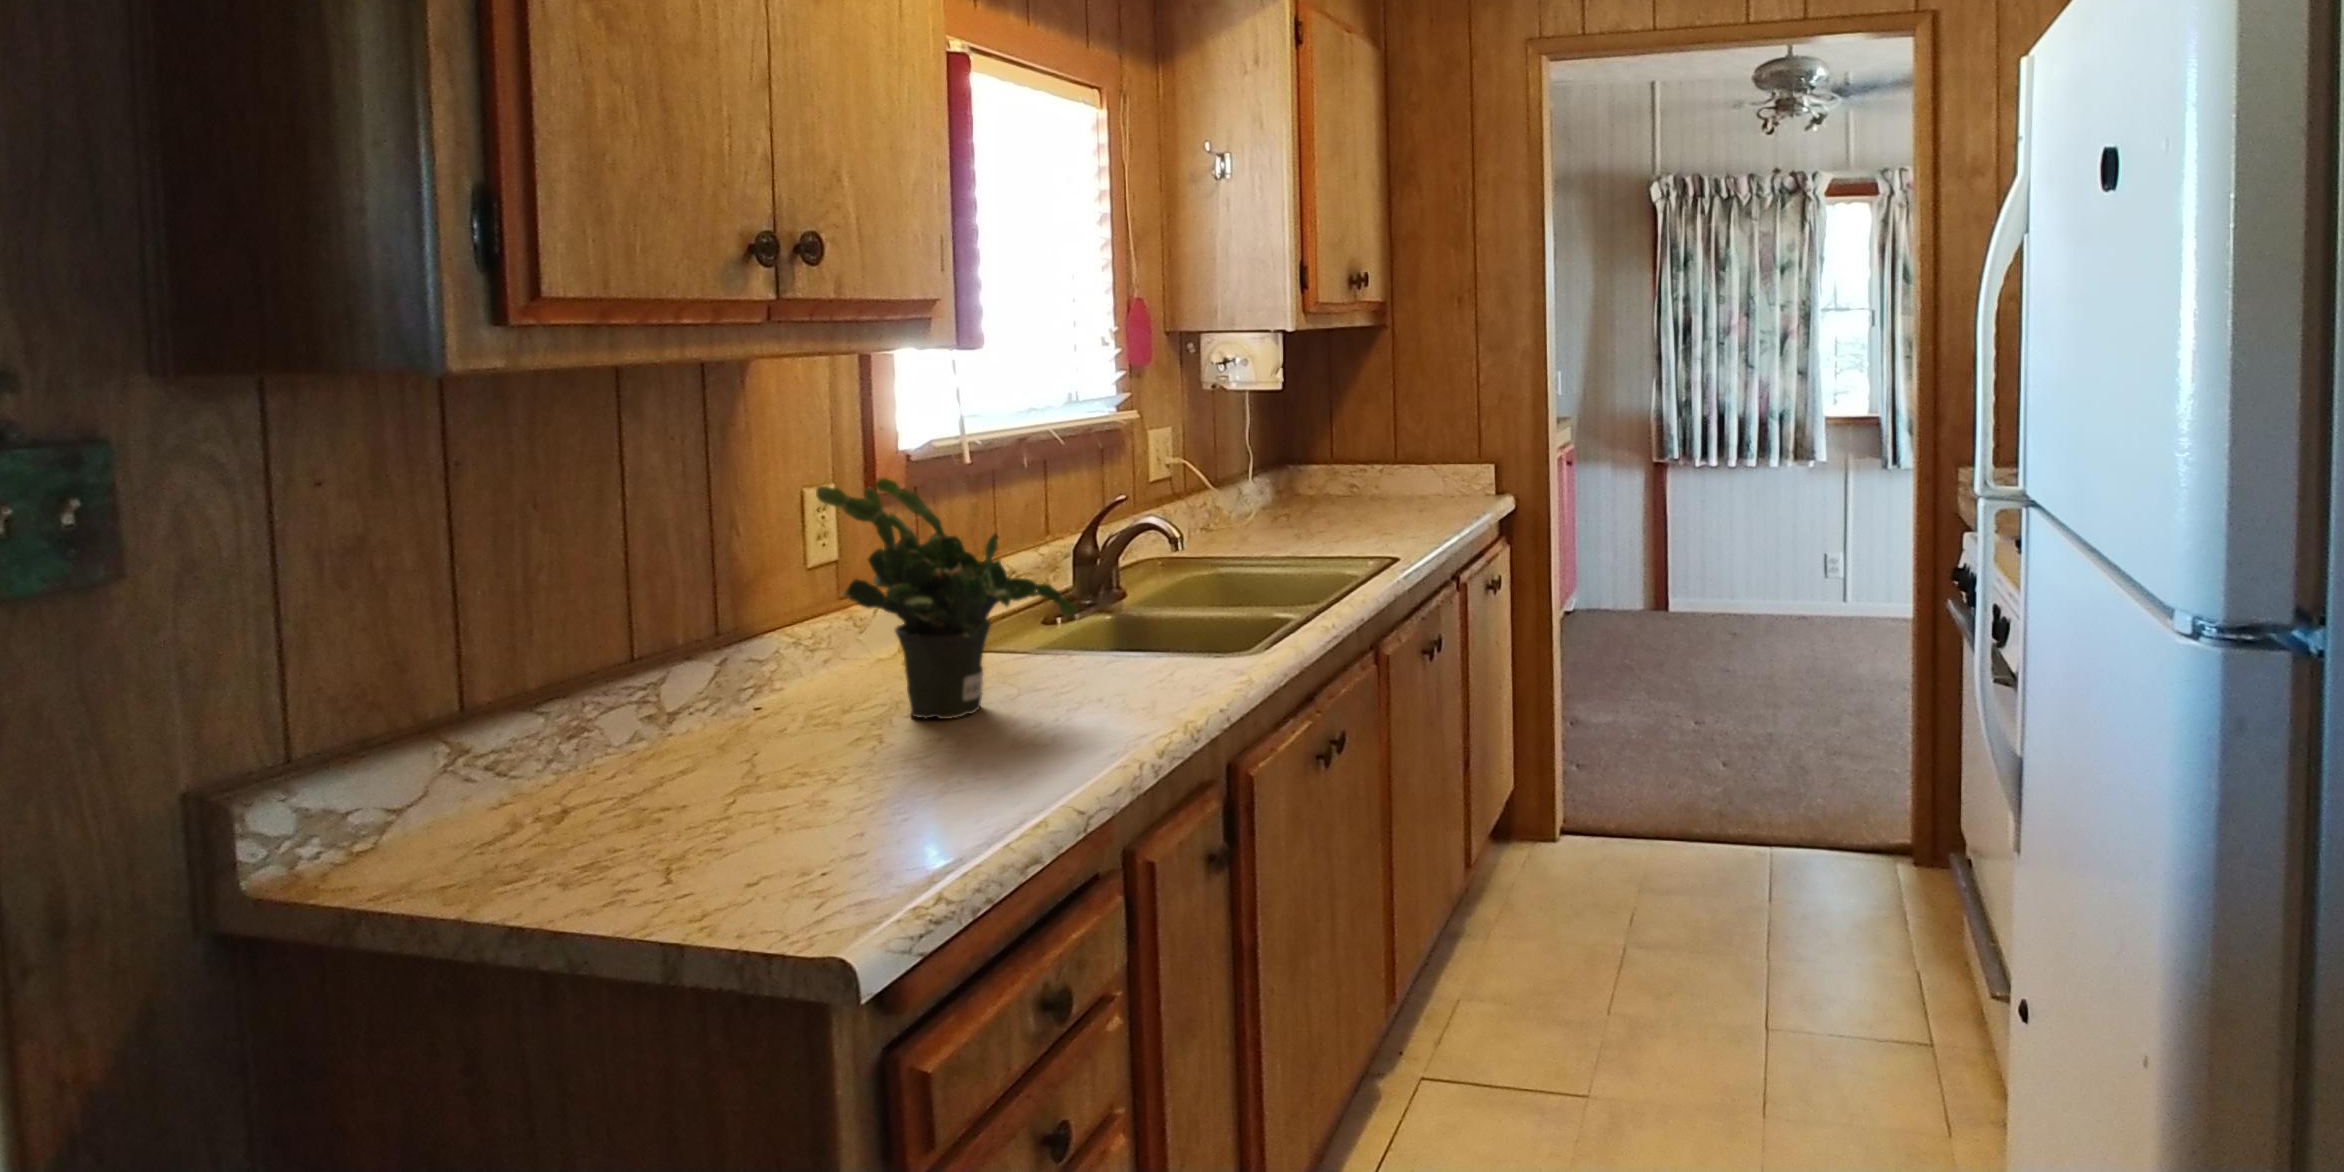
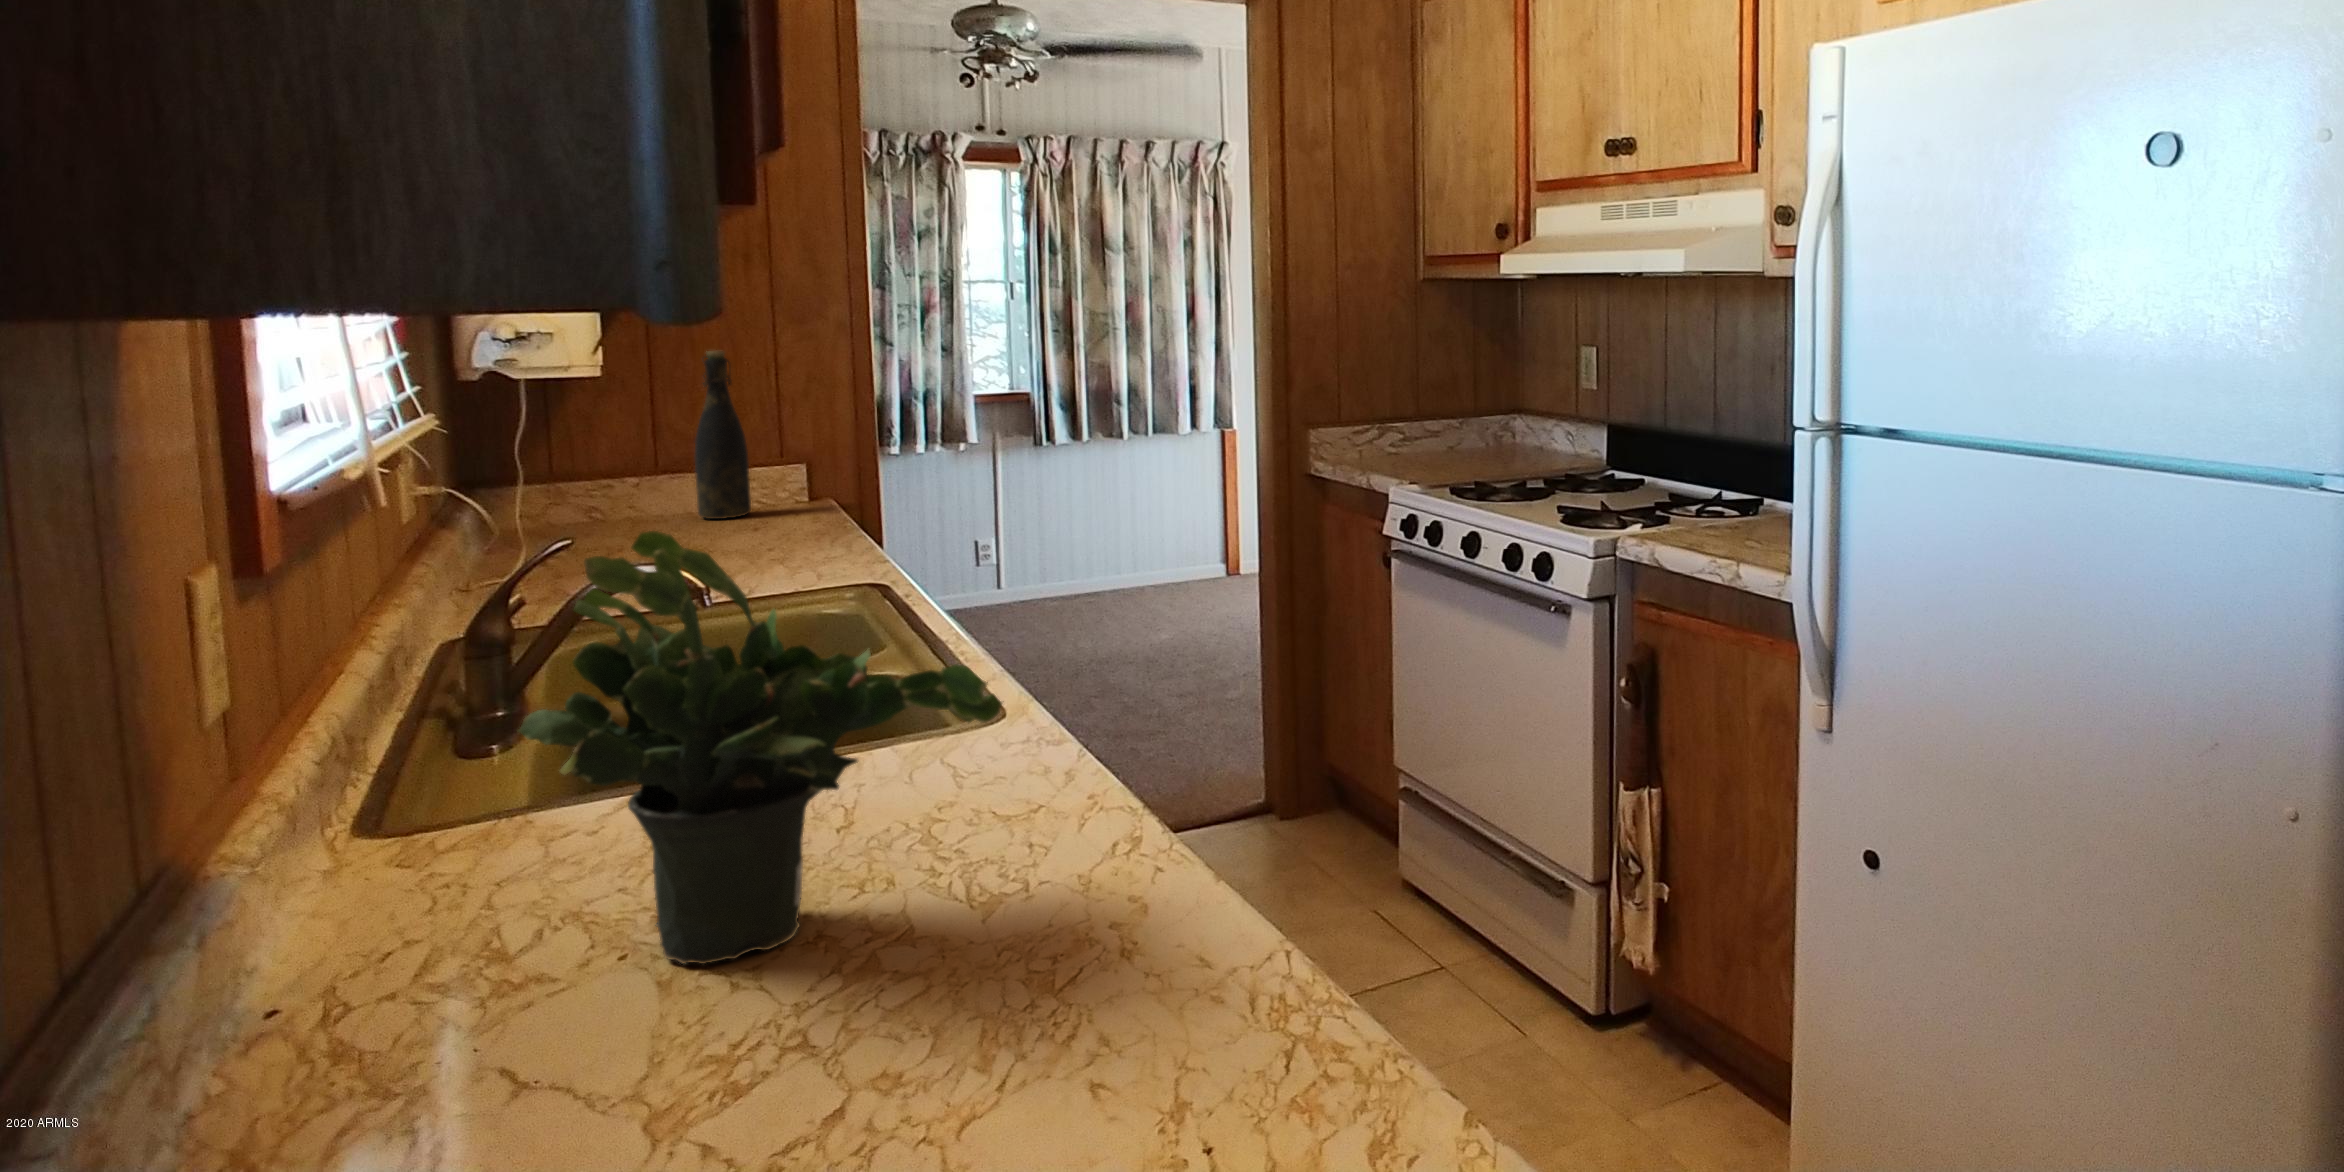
bottle: none [1408,376,1444,502] -> present [695,351,751,519]

